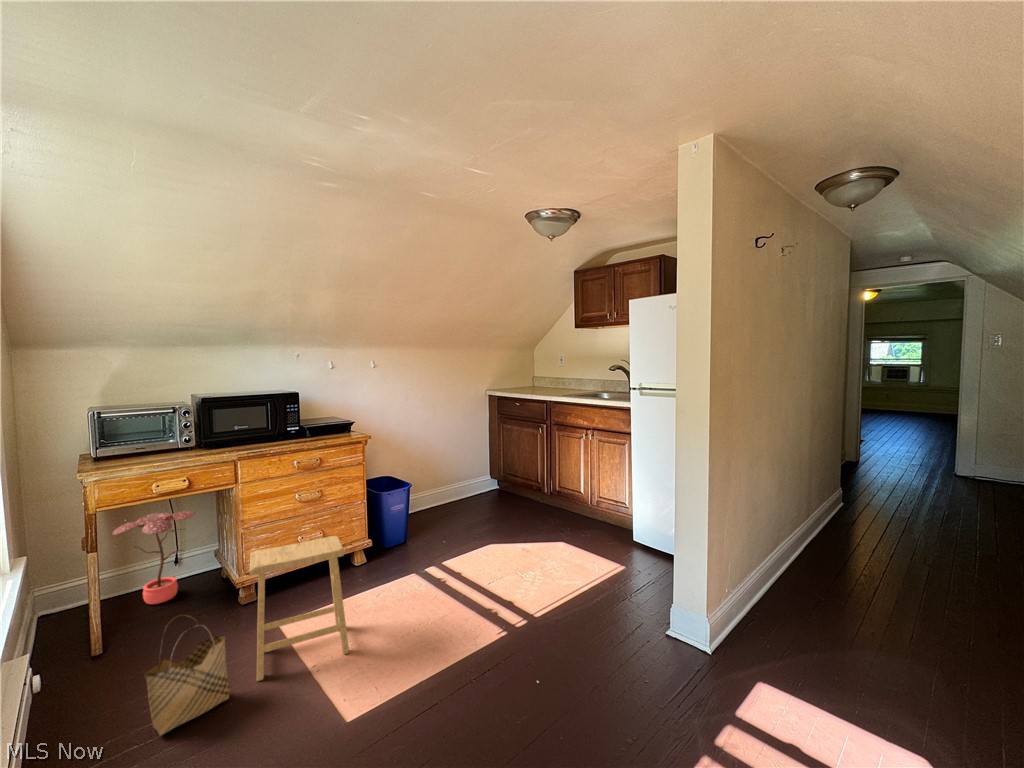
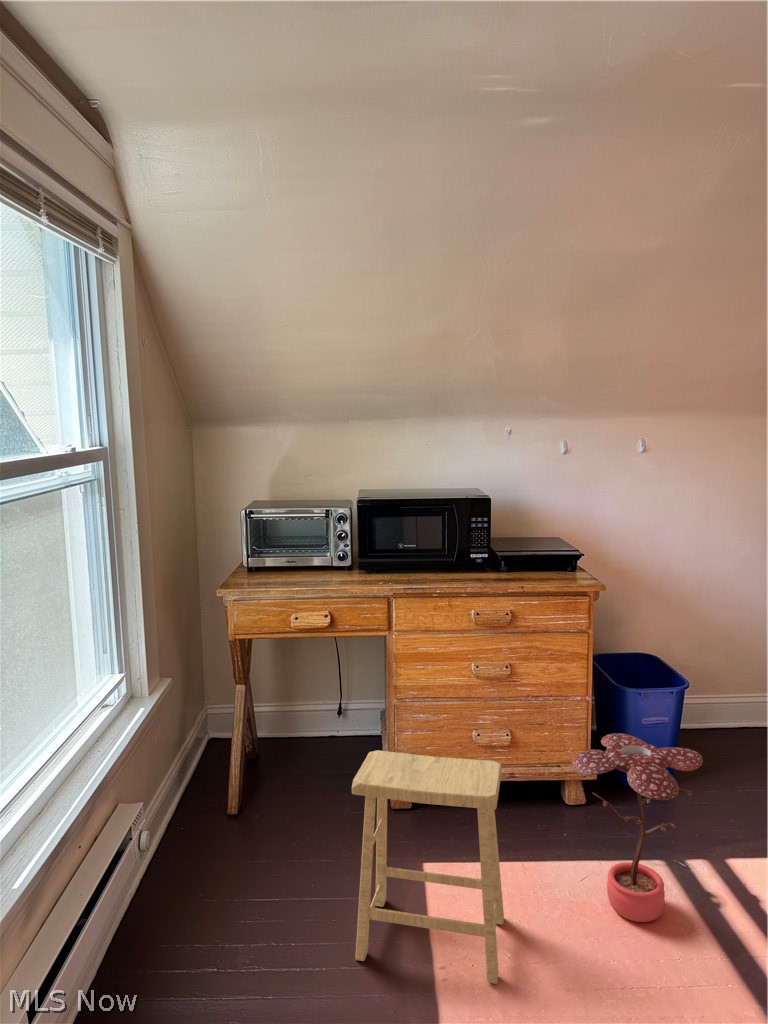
potted plant: present [113,511,195,604] -> present [572,733,703,922]
woven basket: present [144,615,230,736] -> none [209,820,316,986]

